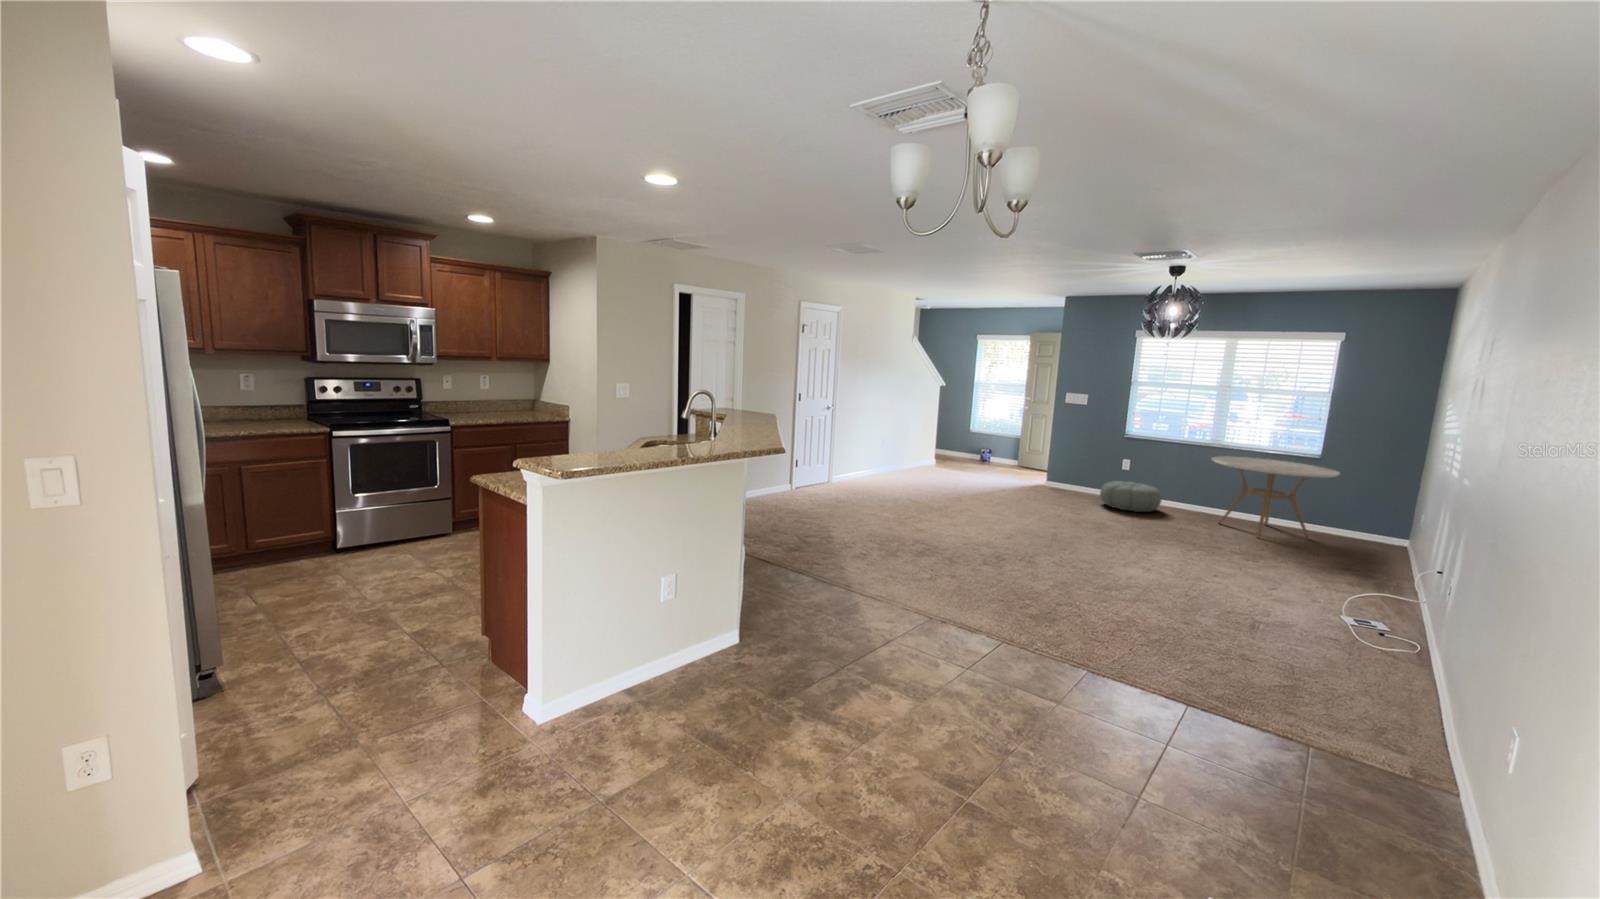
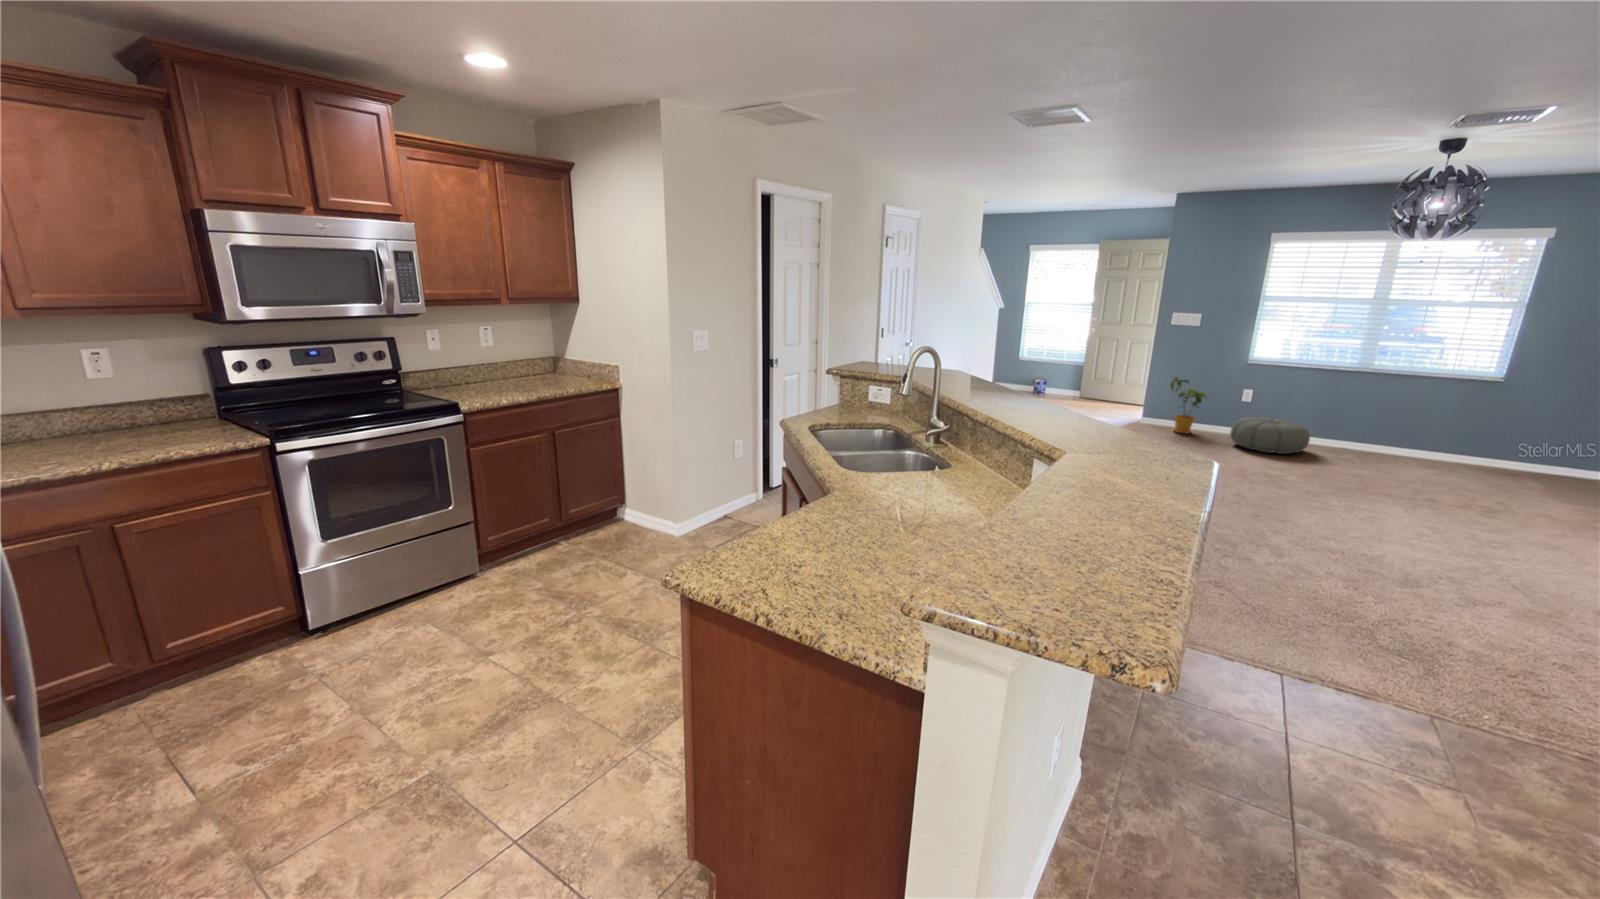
house plant: none [1060,446,1089,494] -> present [1170,377,1206,433]
dining table: present [1212,456,1340,540] -> none [1382,383,1556,482]

